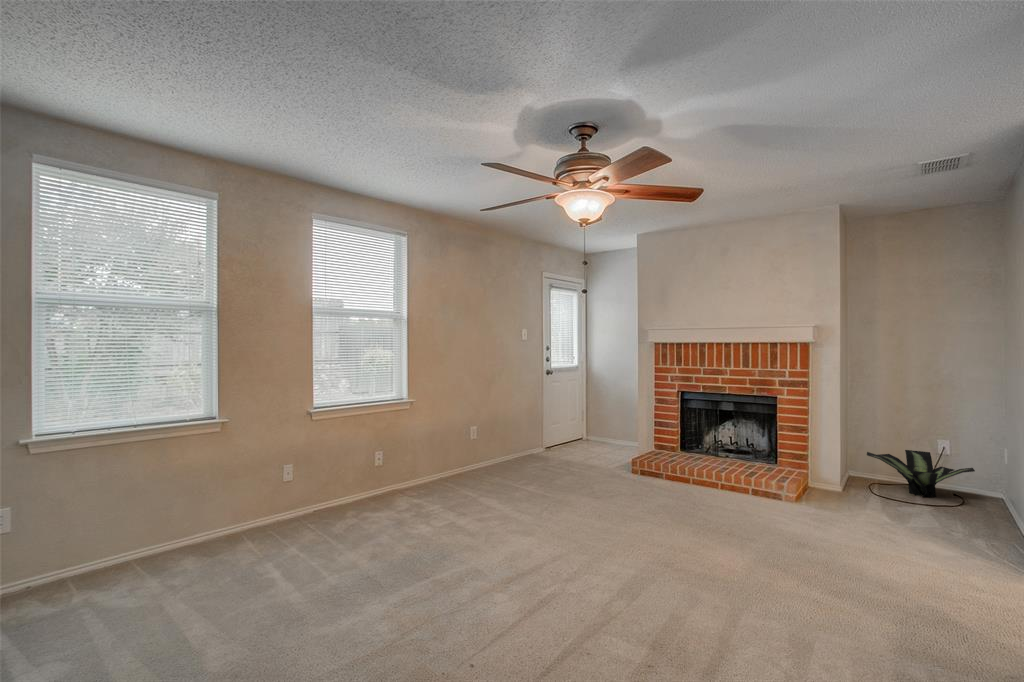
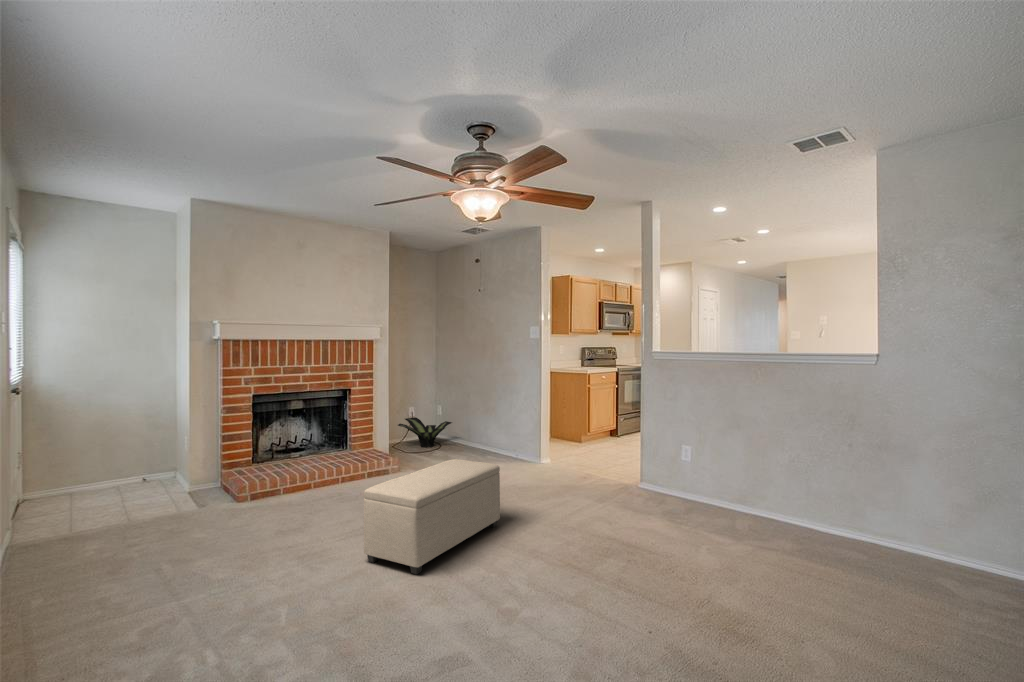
ottoman: none [548,473,708,577] -> present [364,459,500,574]

